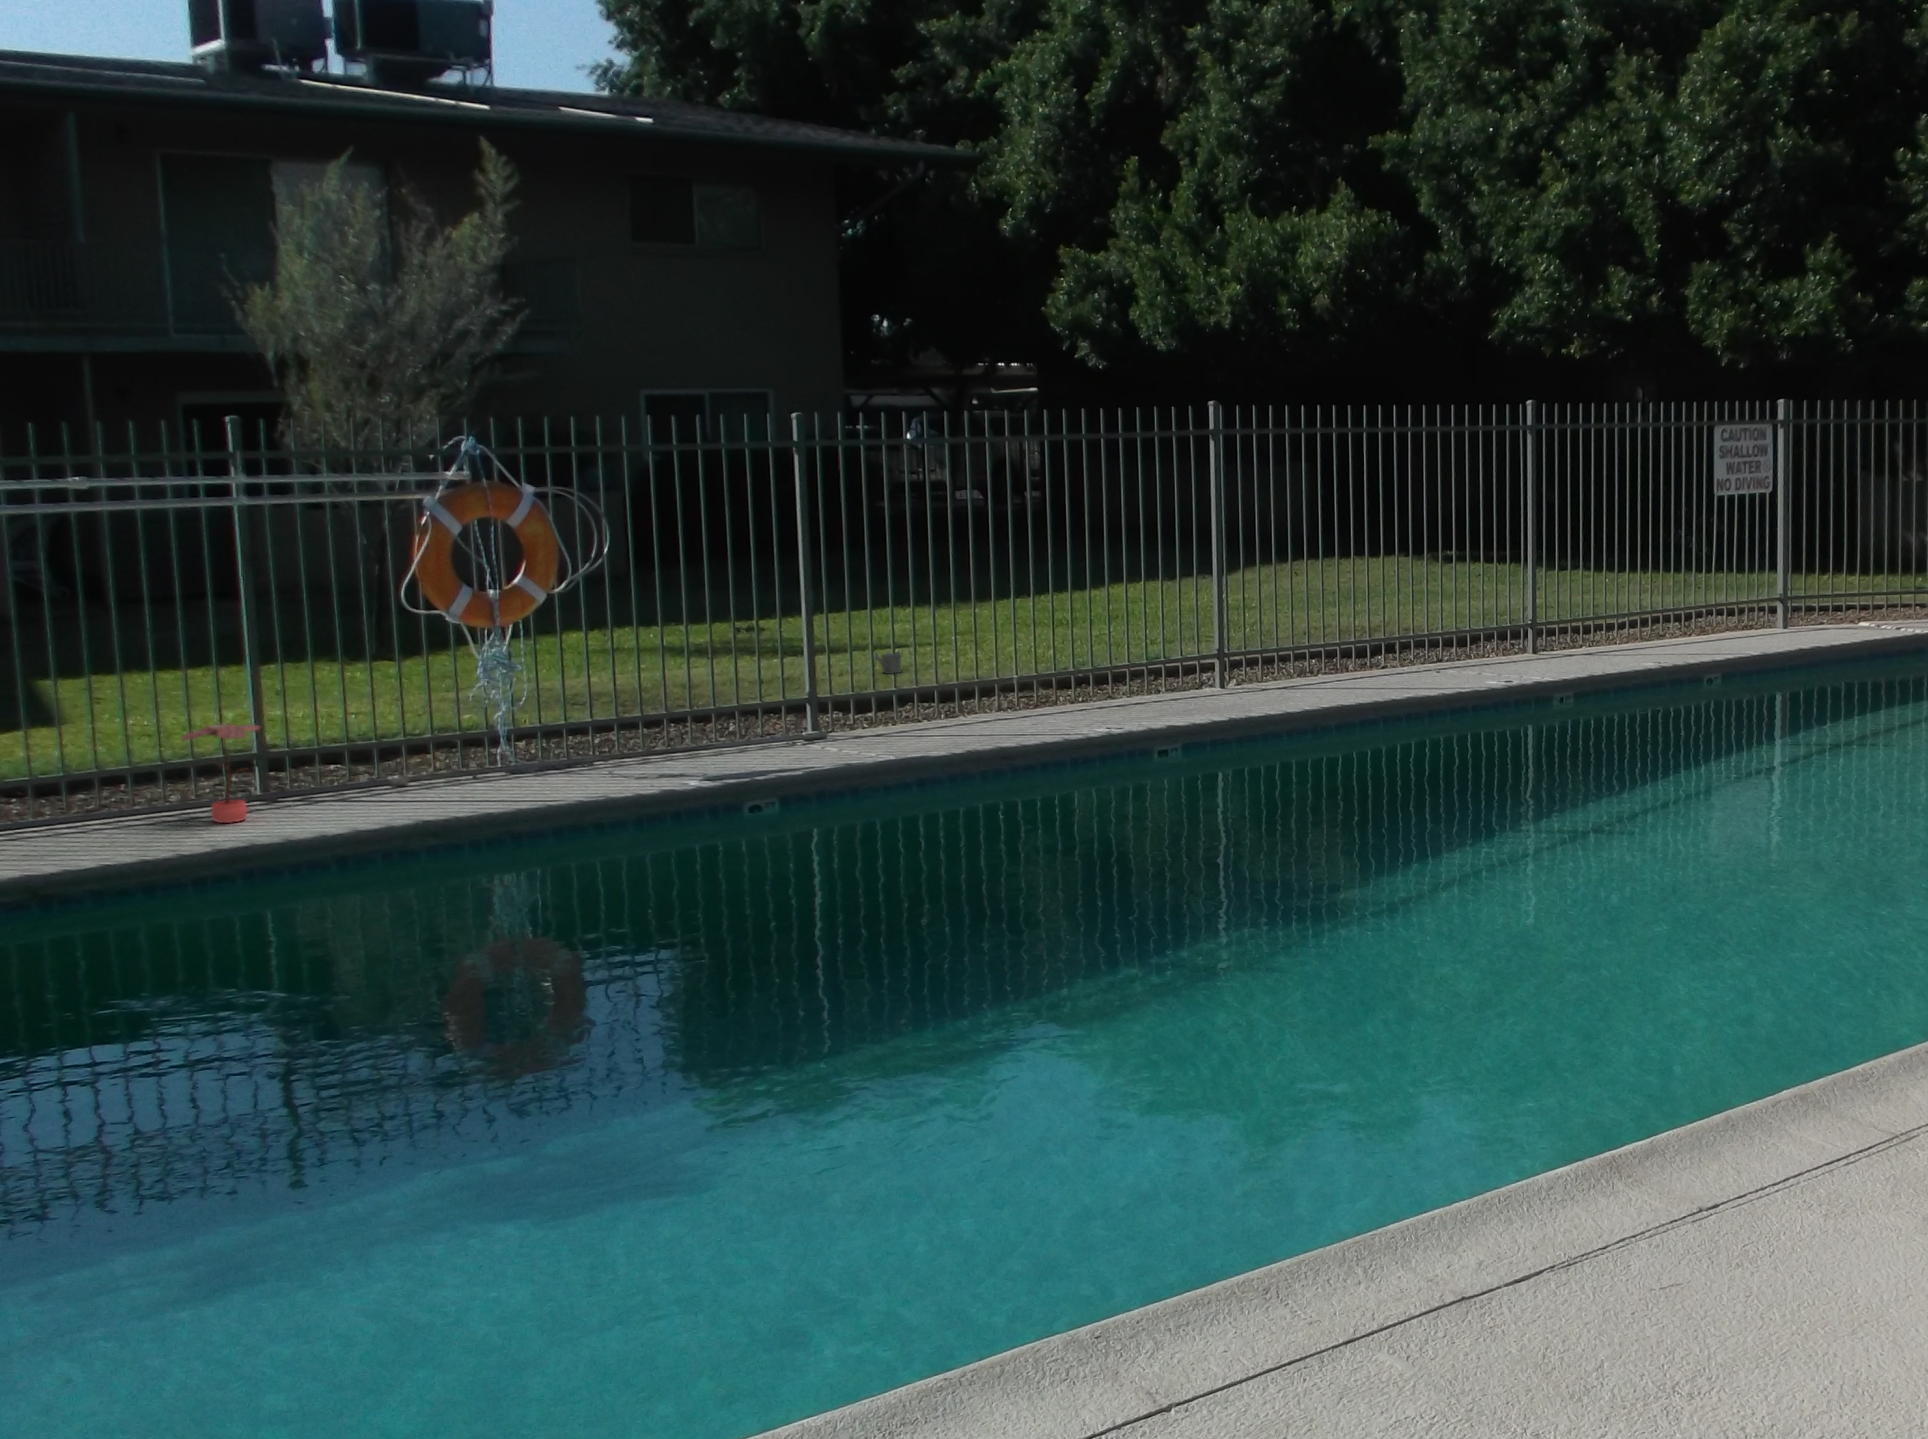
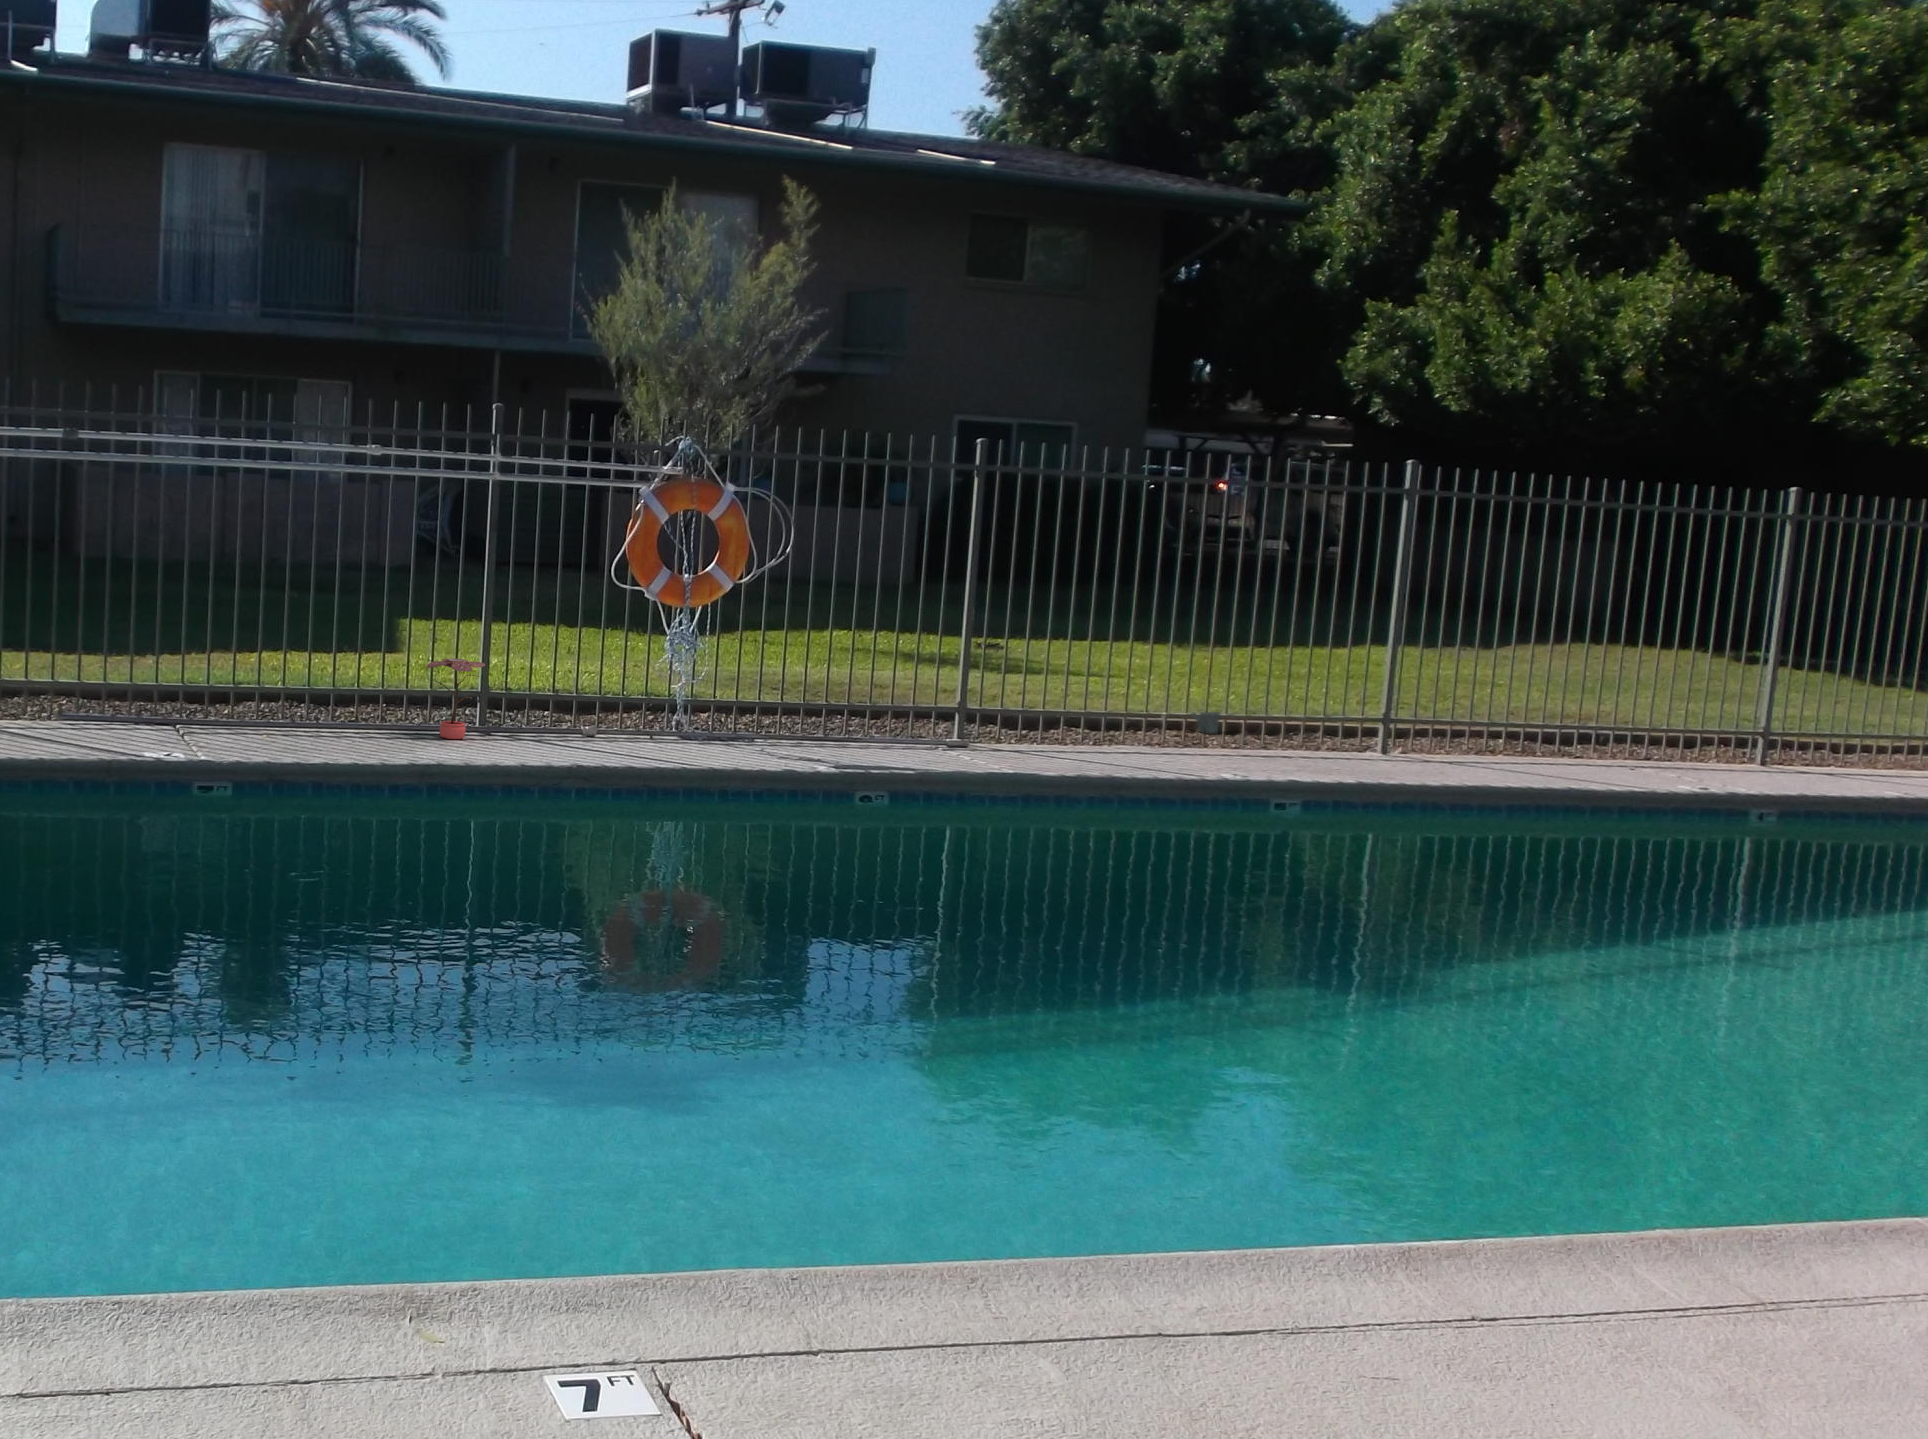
watering can: present [874,652,901,674] -> present [1191,712,1220,734]

